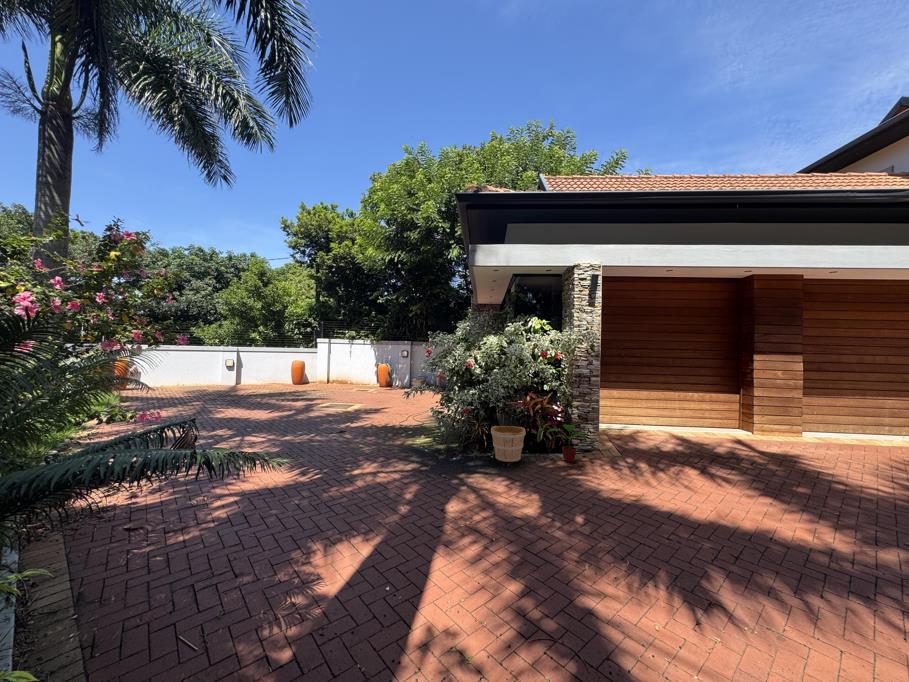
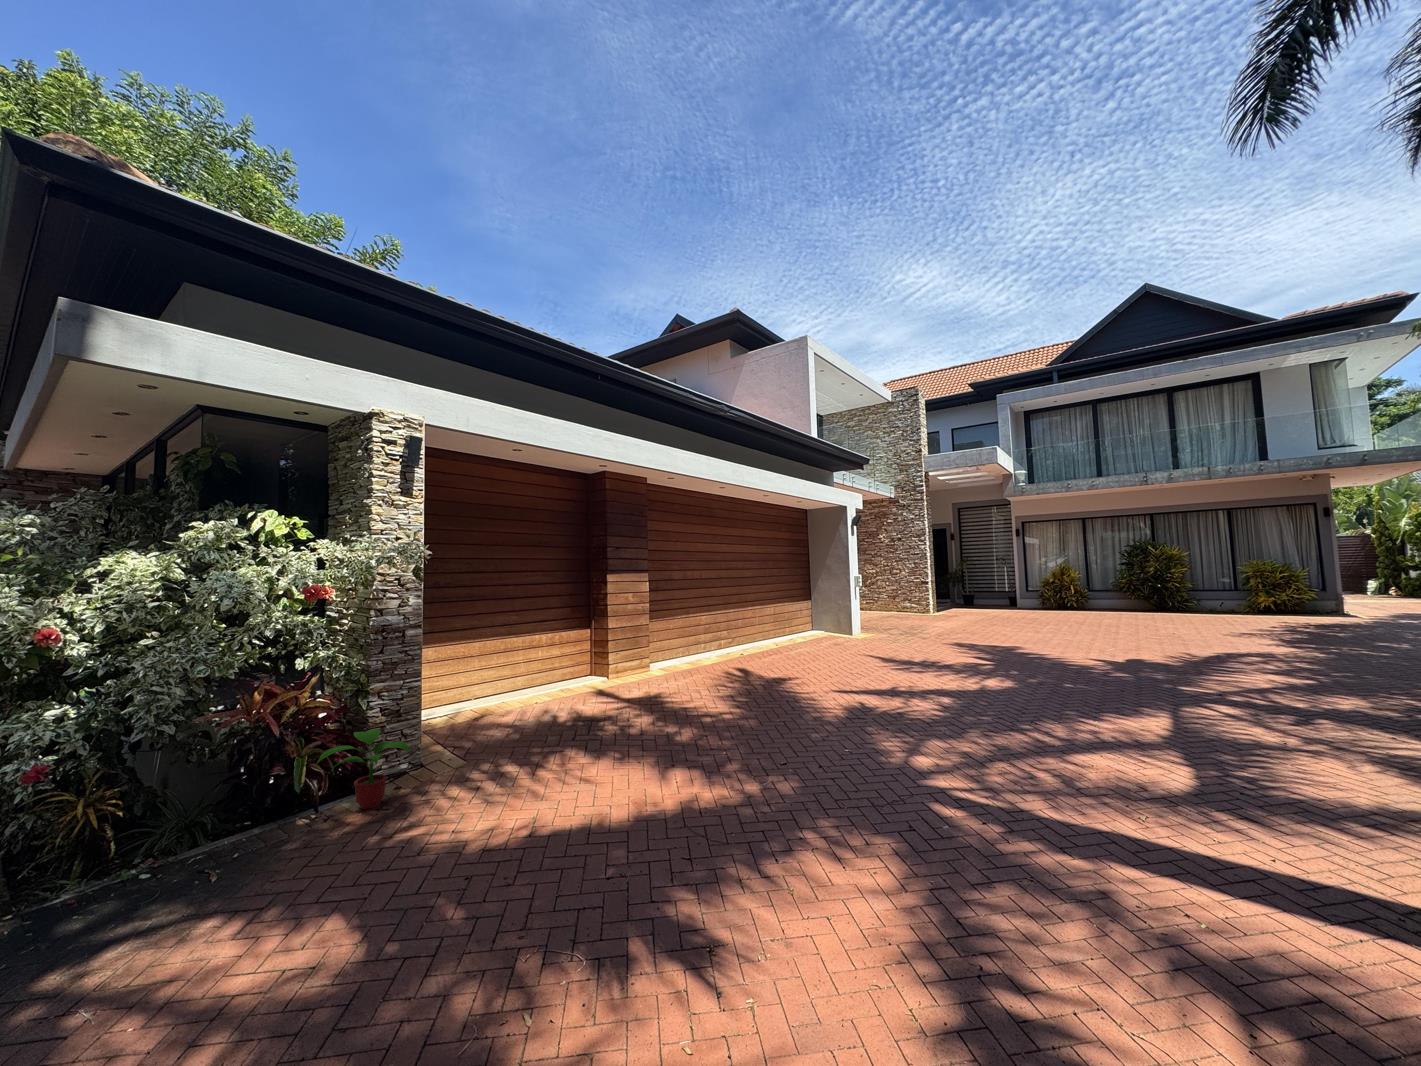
wooden bucket: present [491,426,526,462] -> none [146,766,263,873]

